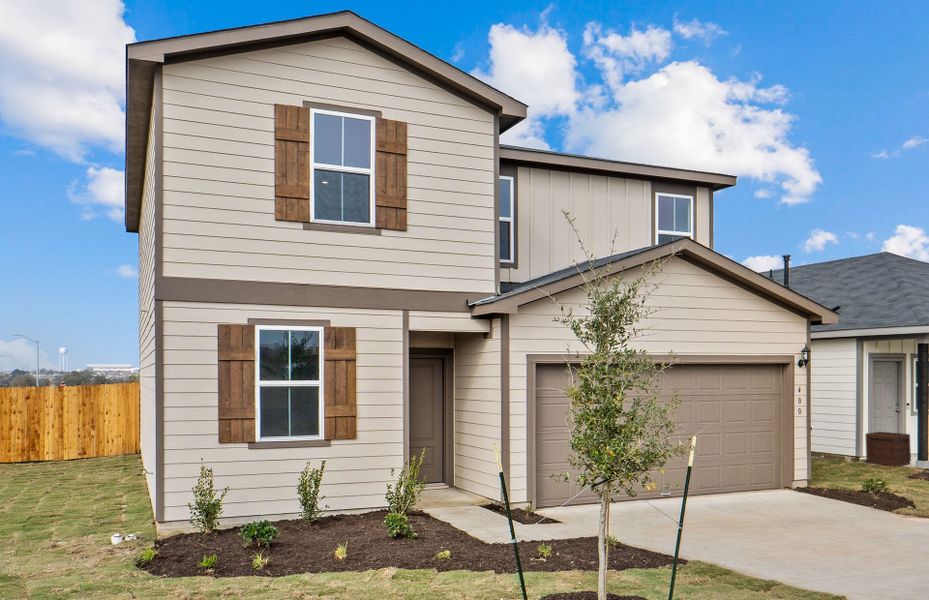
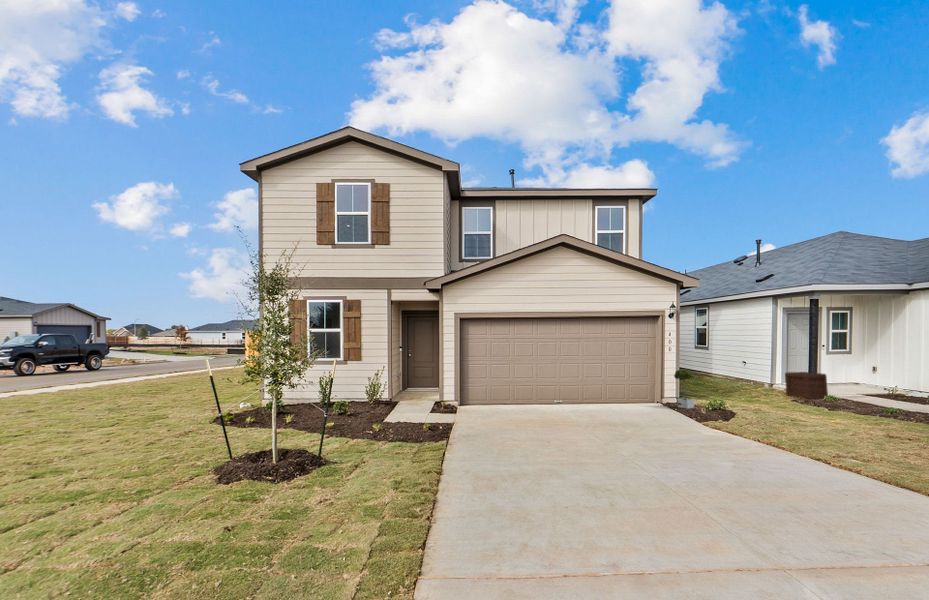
potted tree: none [808,437,832,491] -> present [674,369,694,409]

